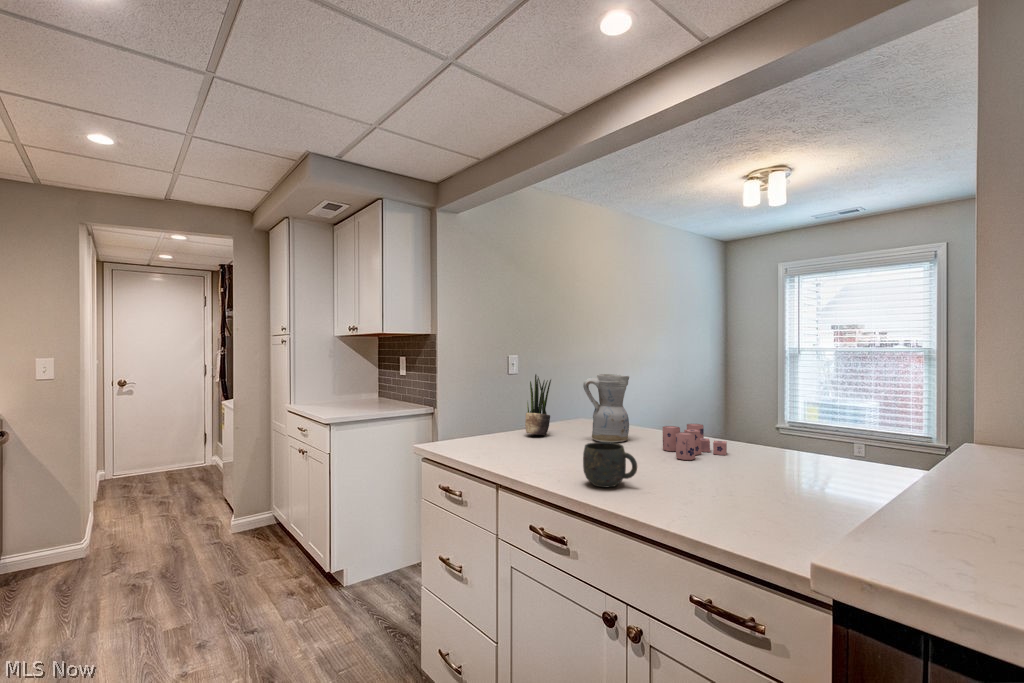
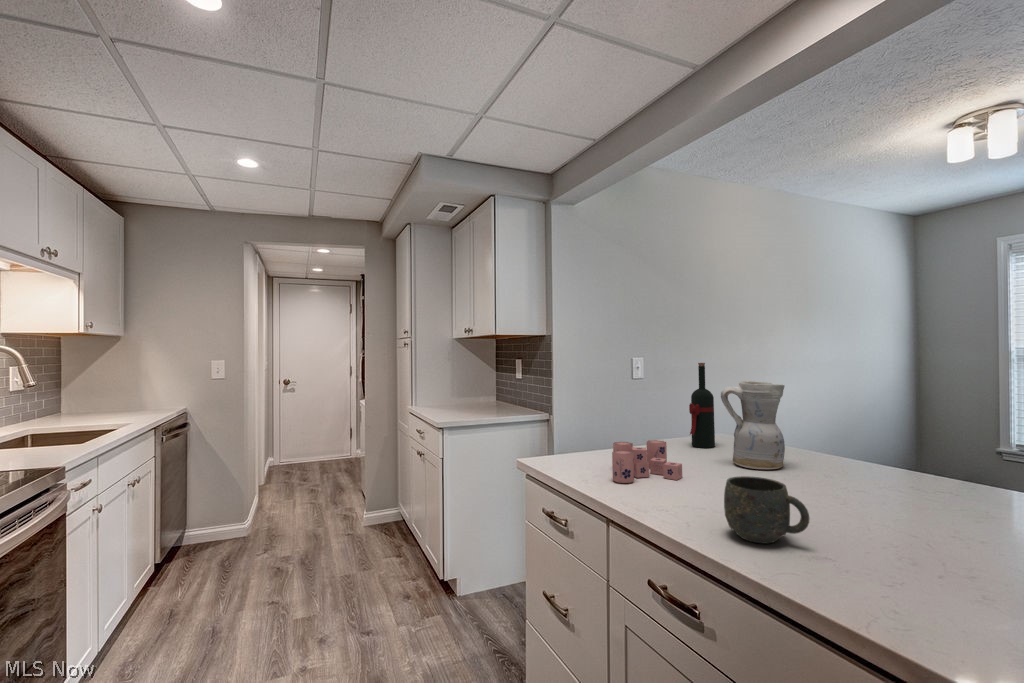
wine bottle: none [559,359,579,430] -> present [689,363,715,448]
potted plant: present [525,374,551,435] -> none [647,379,679,454]
candle: present [663,424,727,460] -> present [612,440,682,483]

